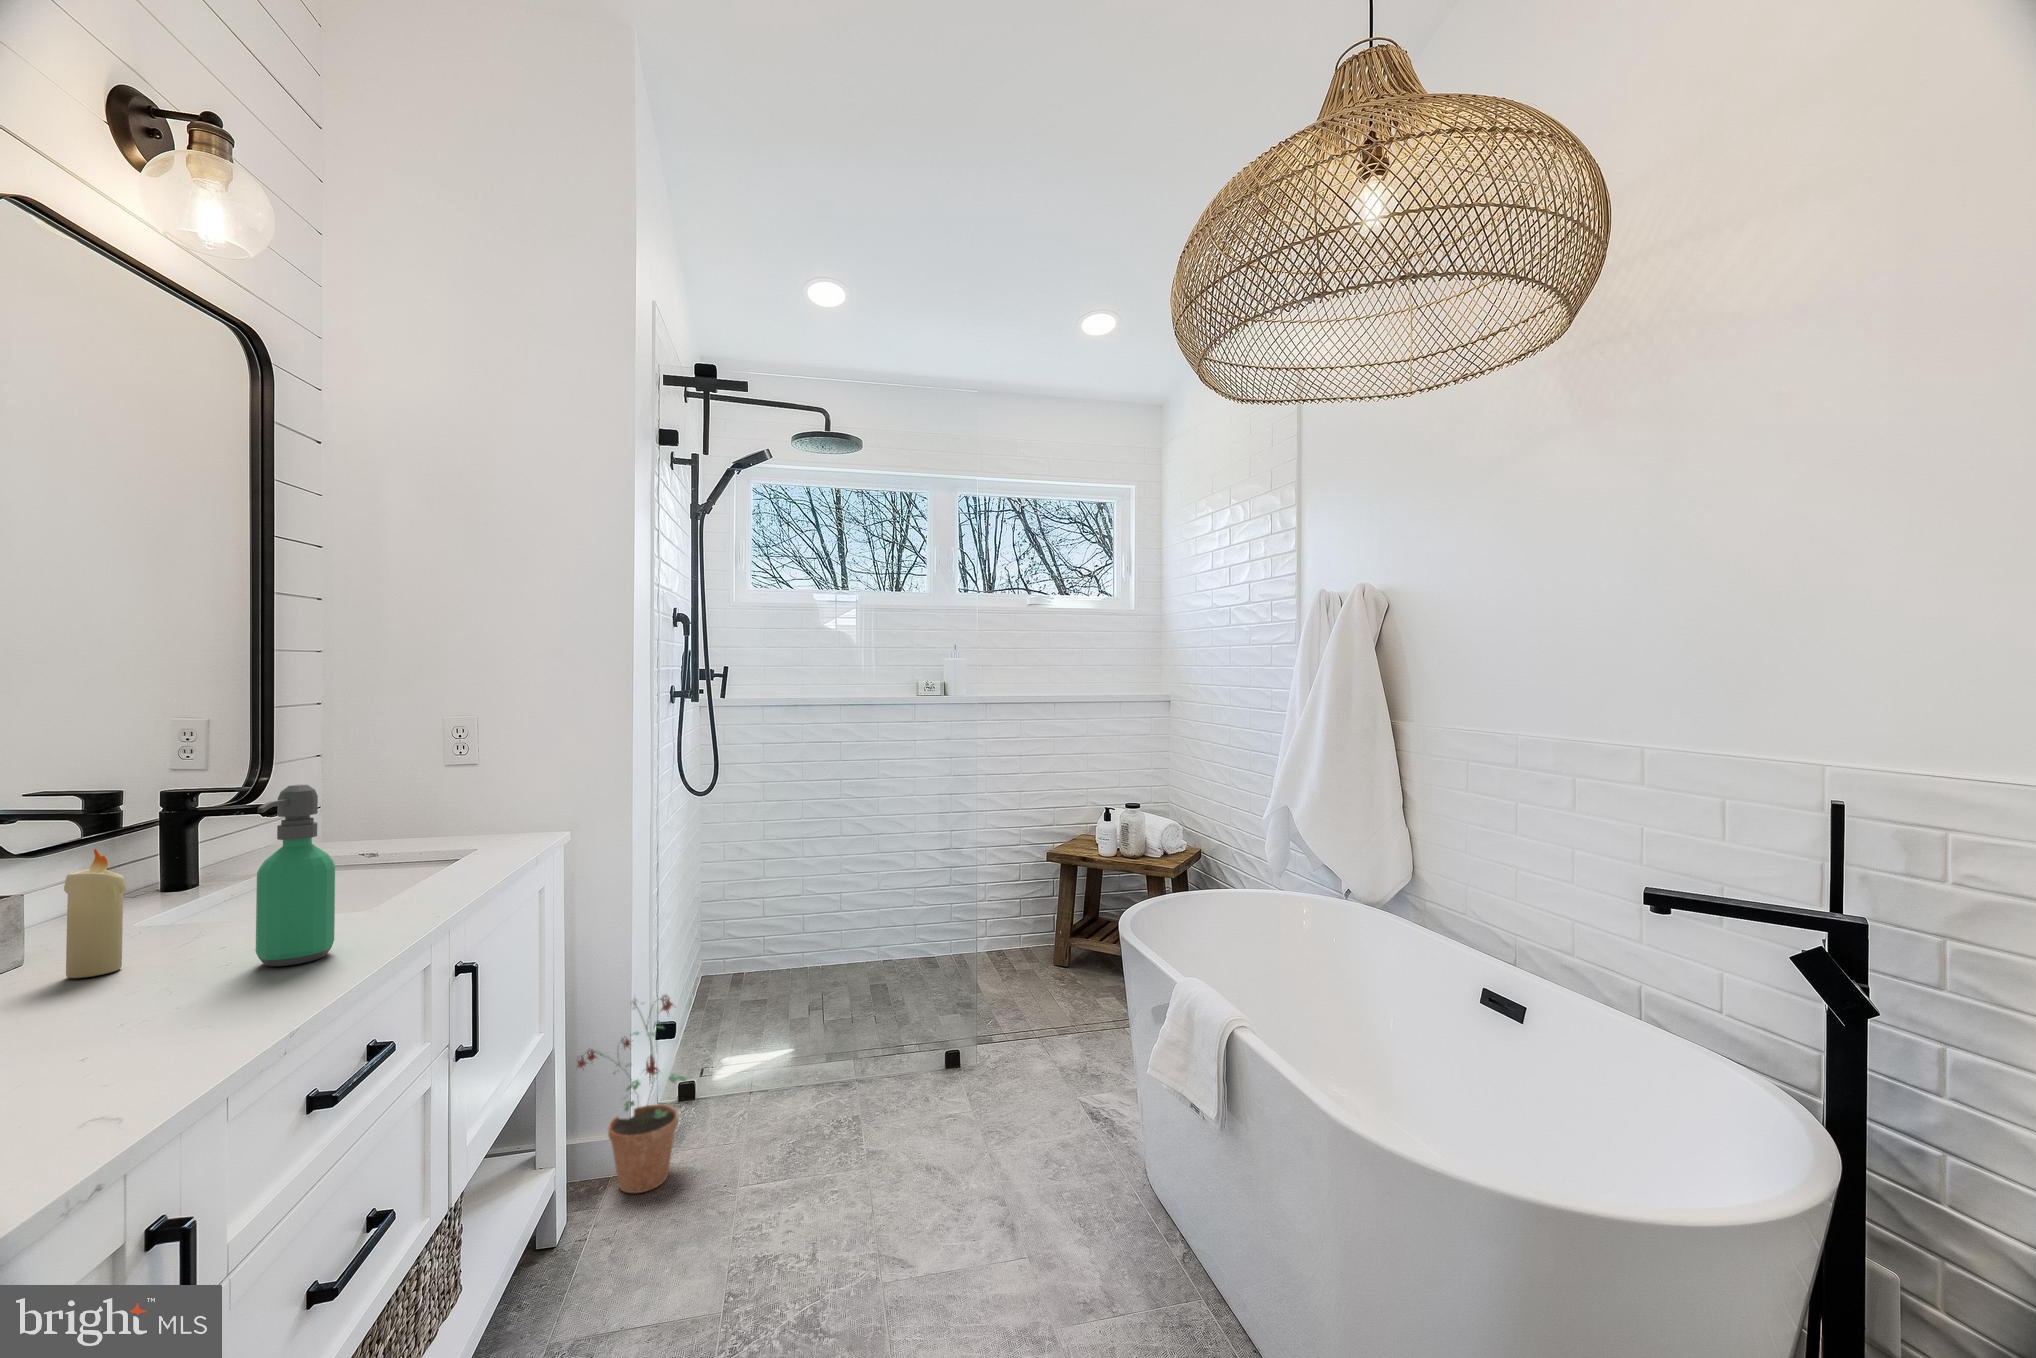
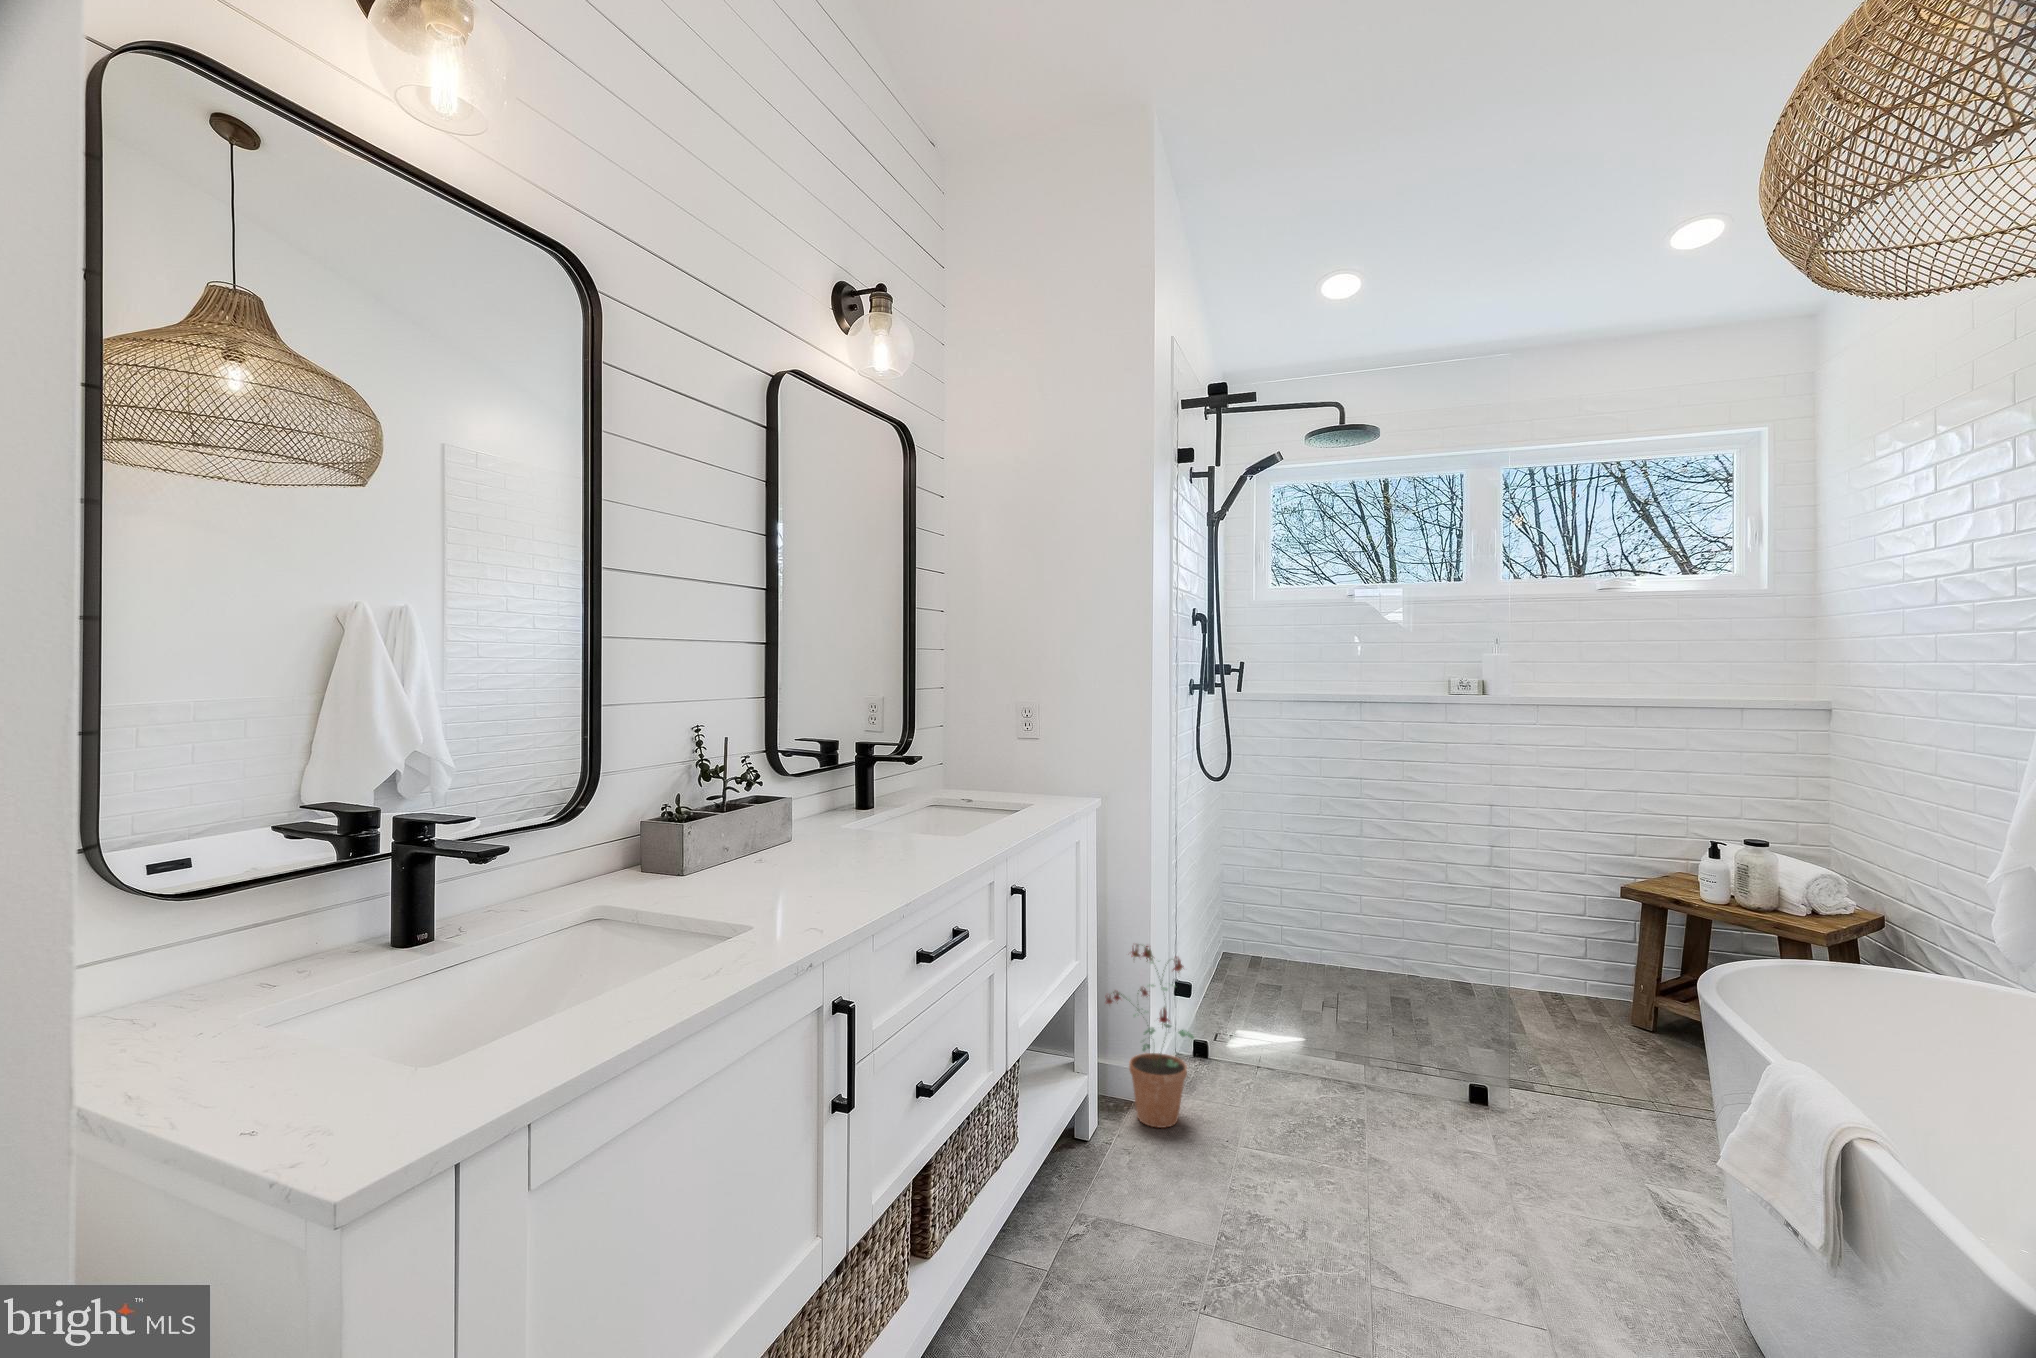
soap dispenser: present [256,785,335,966] -> none [902,737,944,860]
candle: present [64,849,126,978] -> none [813,771,839,851]

